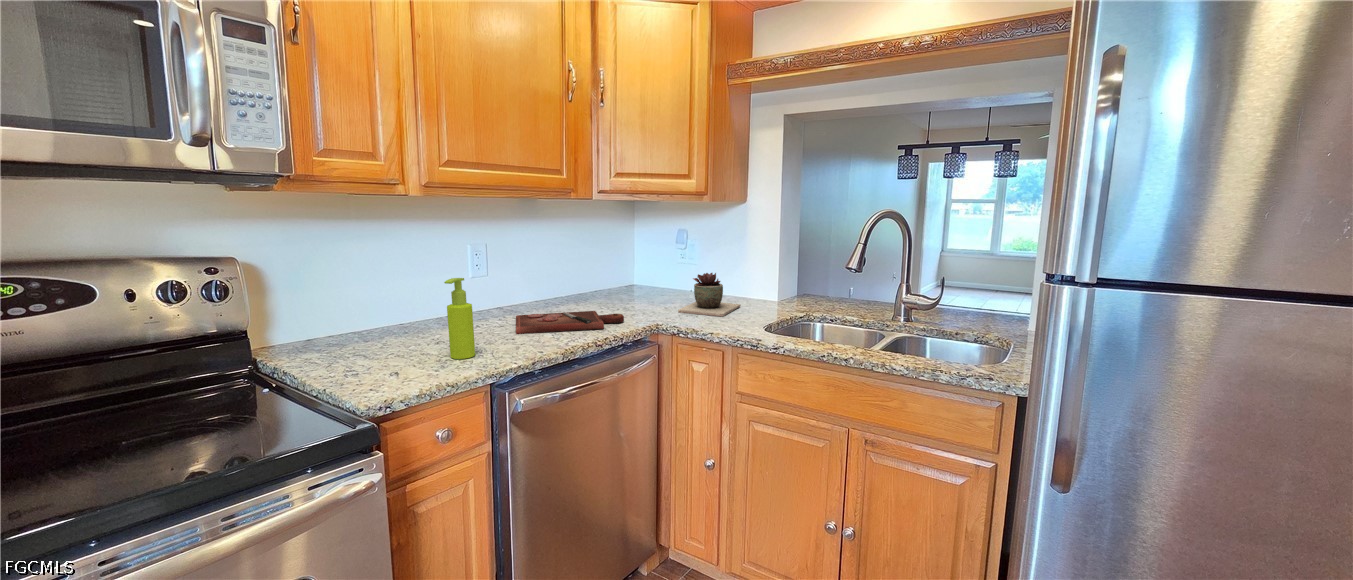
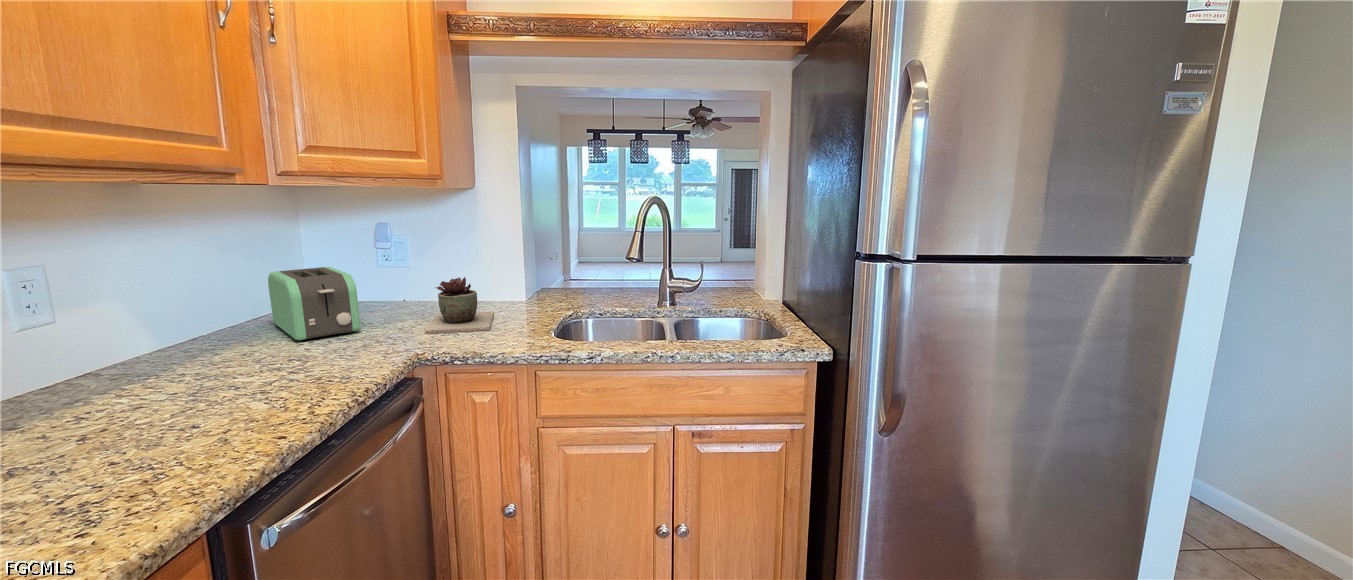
toaster: none [601,258,643,306] -> present [268,267,361,341]
soap dispenser: present [444,278,475,359] -> none [54,340,142,500]
cutting board: present [516,311,624,334] -> none [154,350,364,418]

